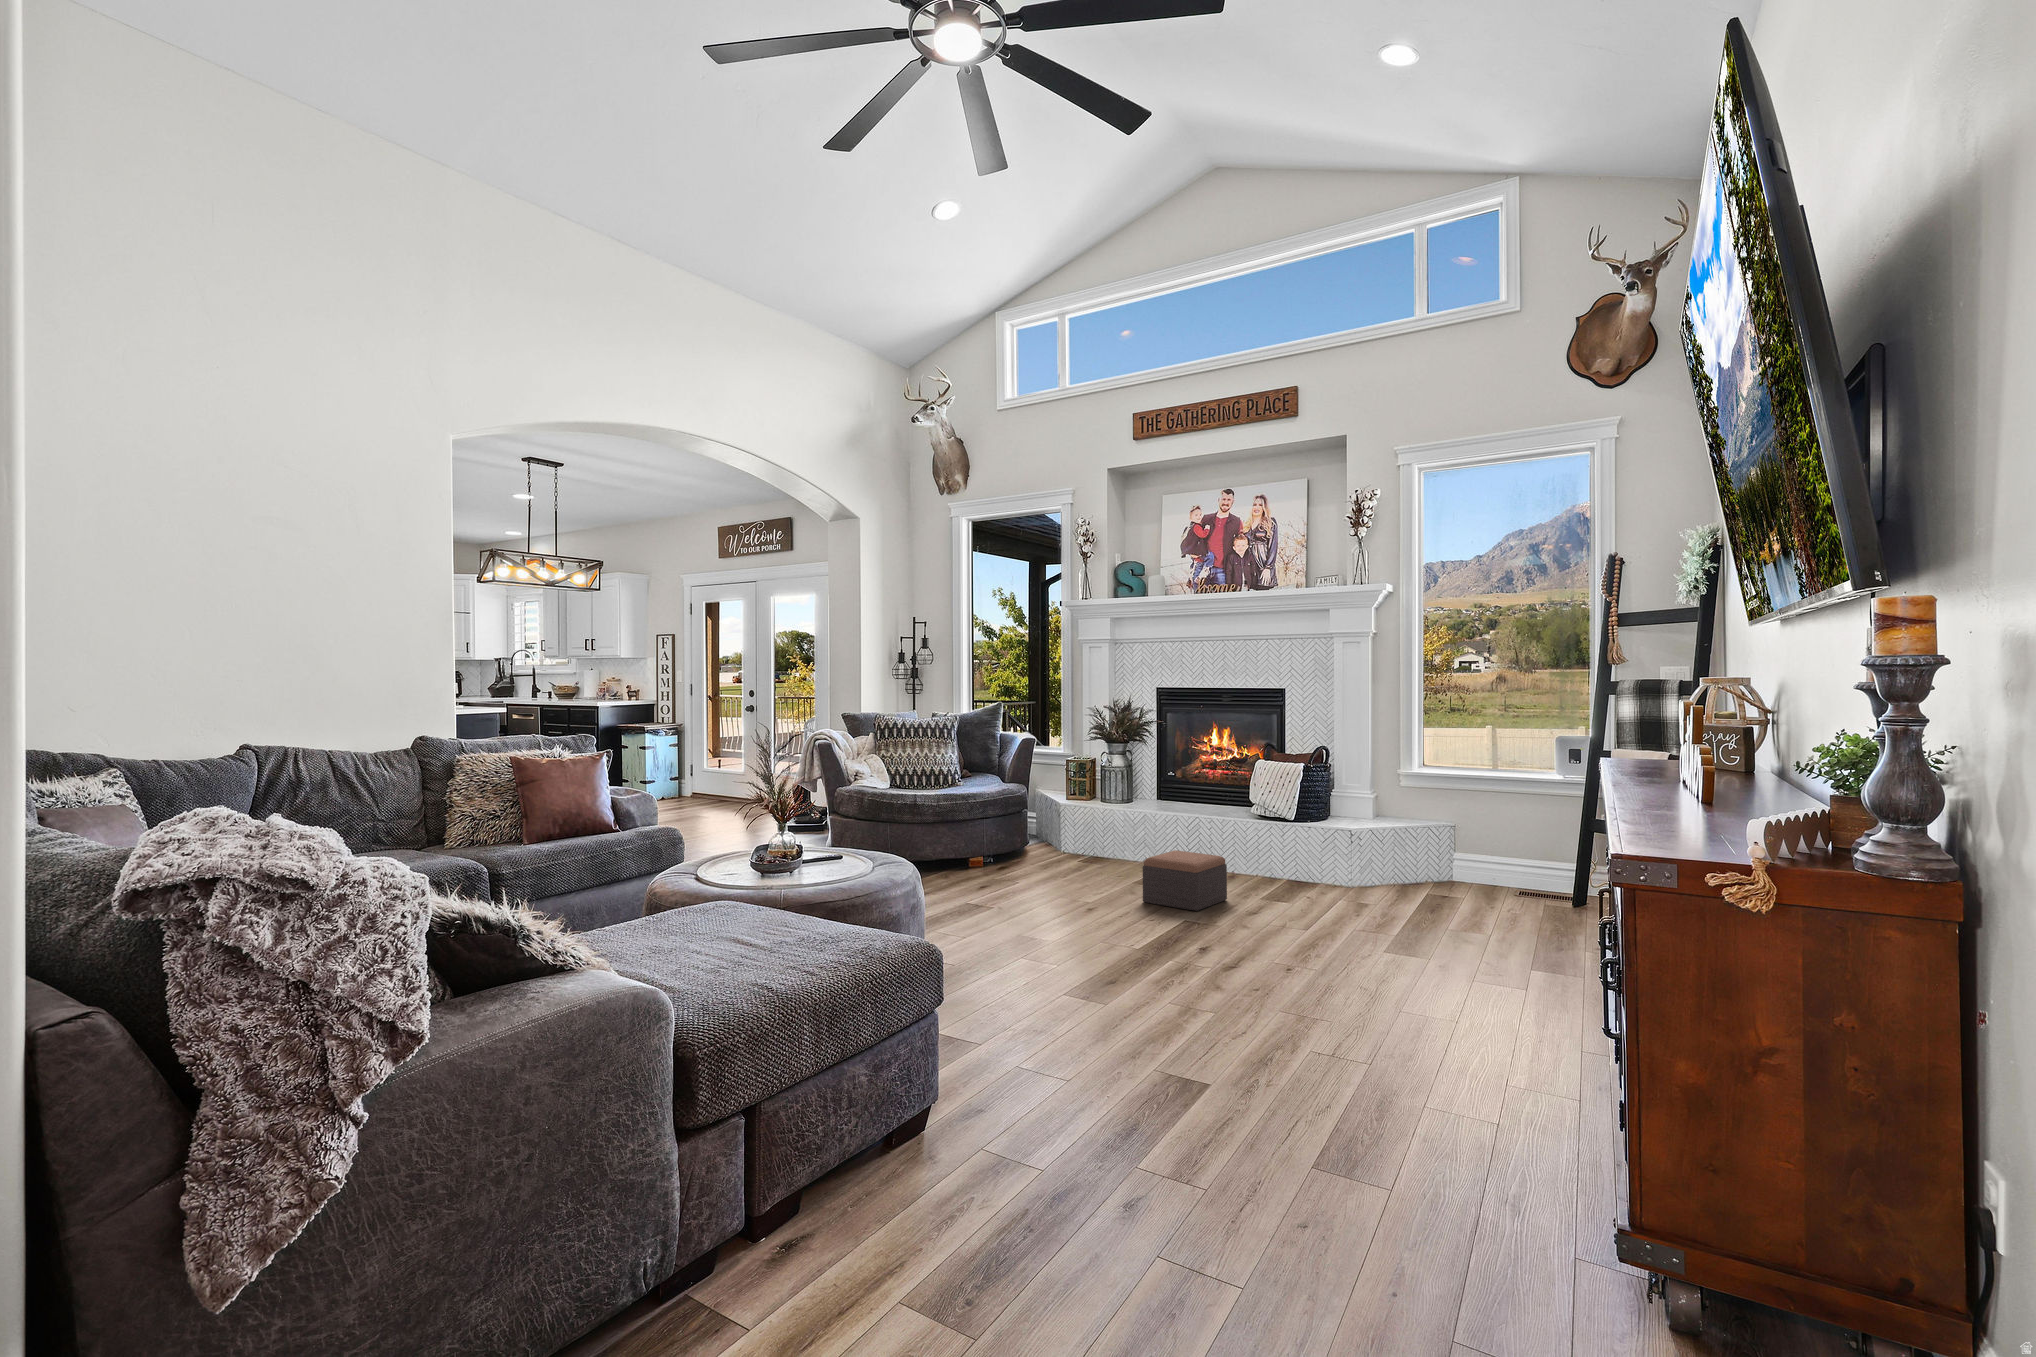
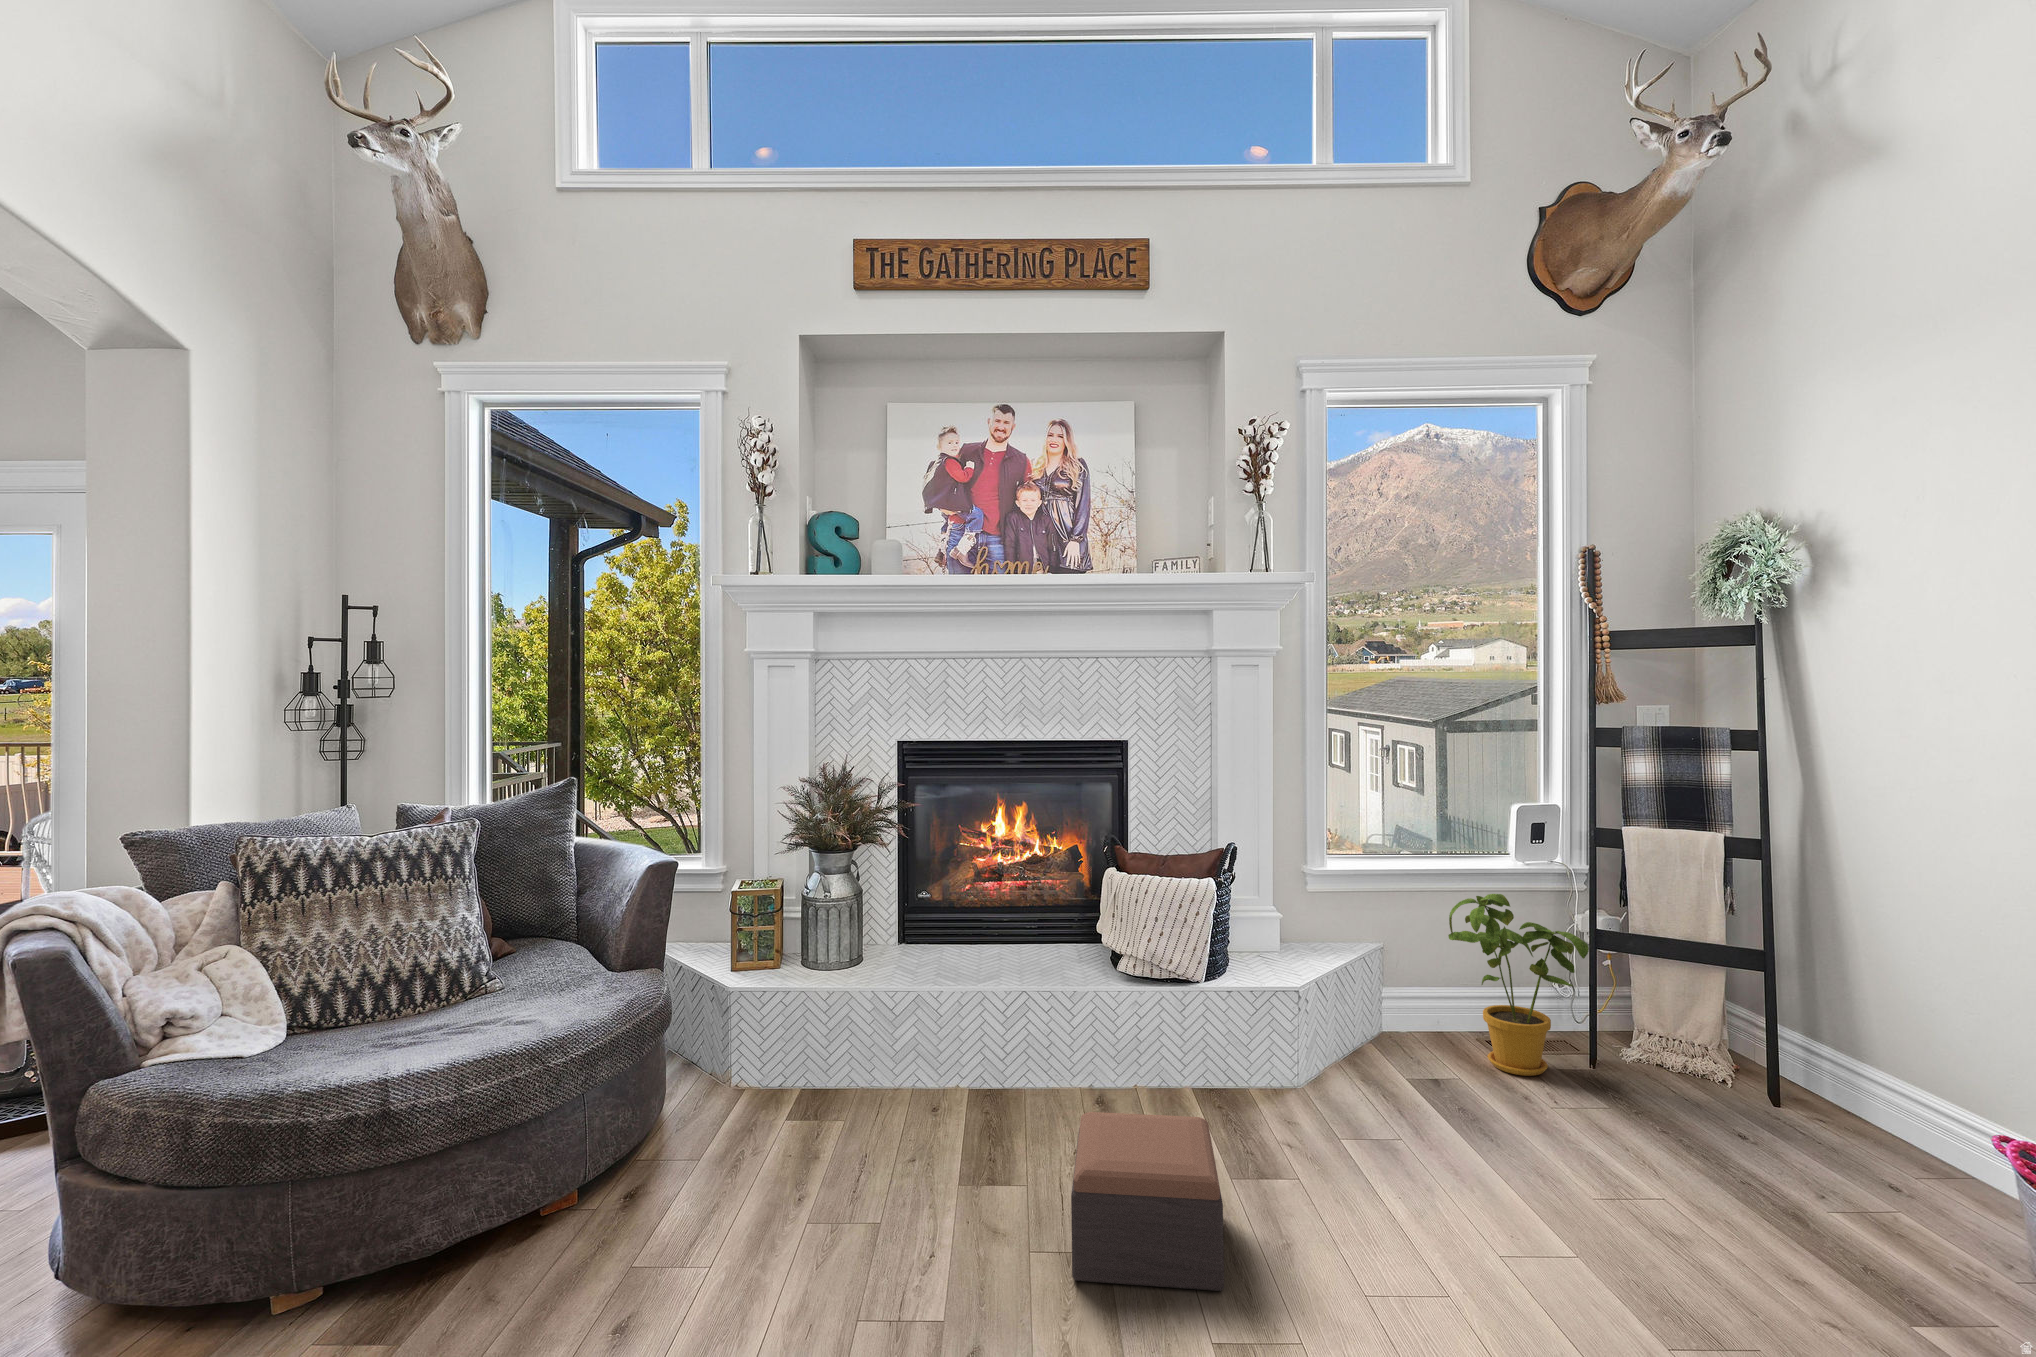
house plant: none [1461,783,1540,900] -> present [1448,894,1589,1076]

